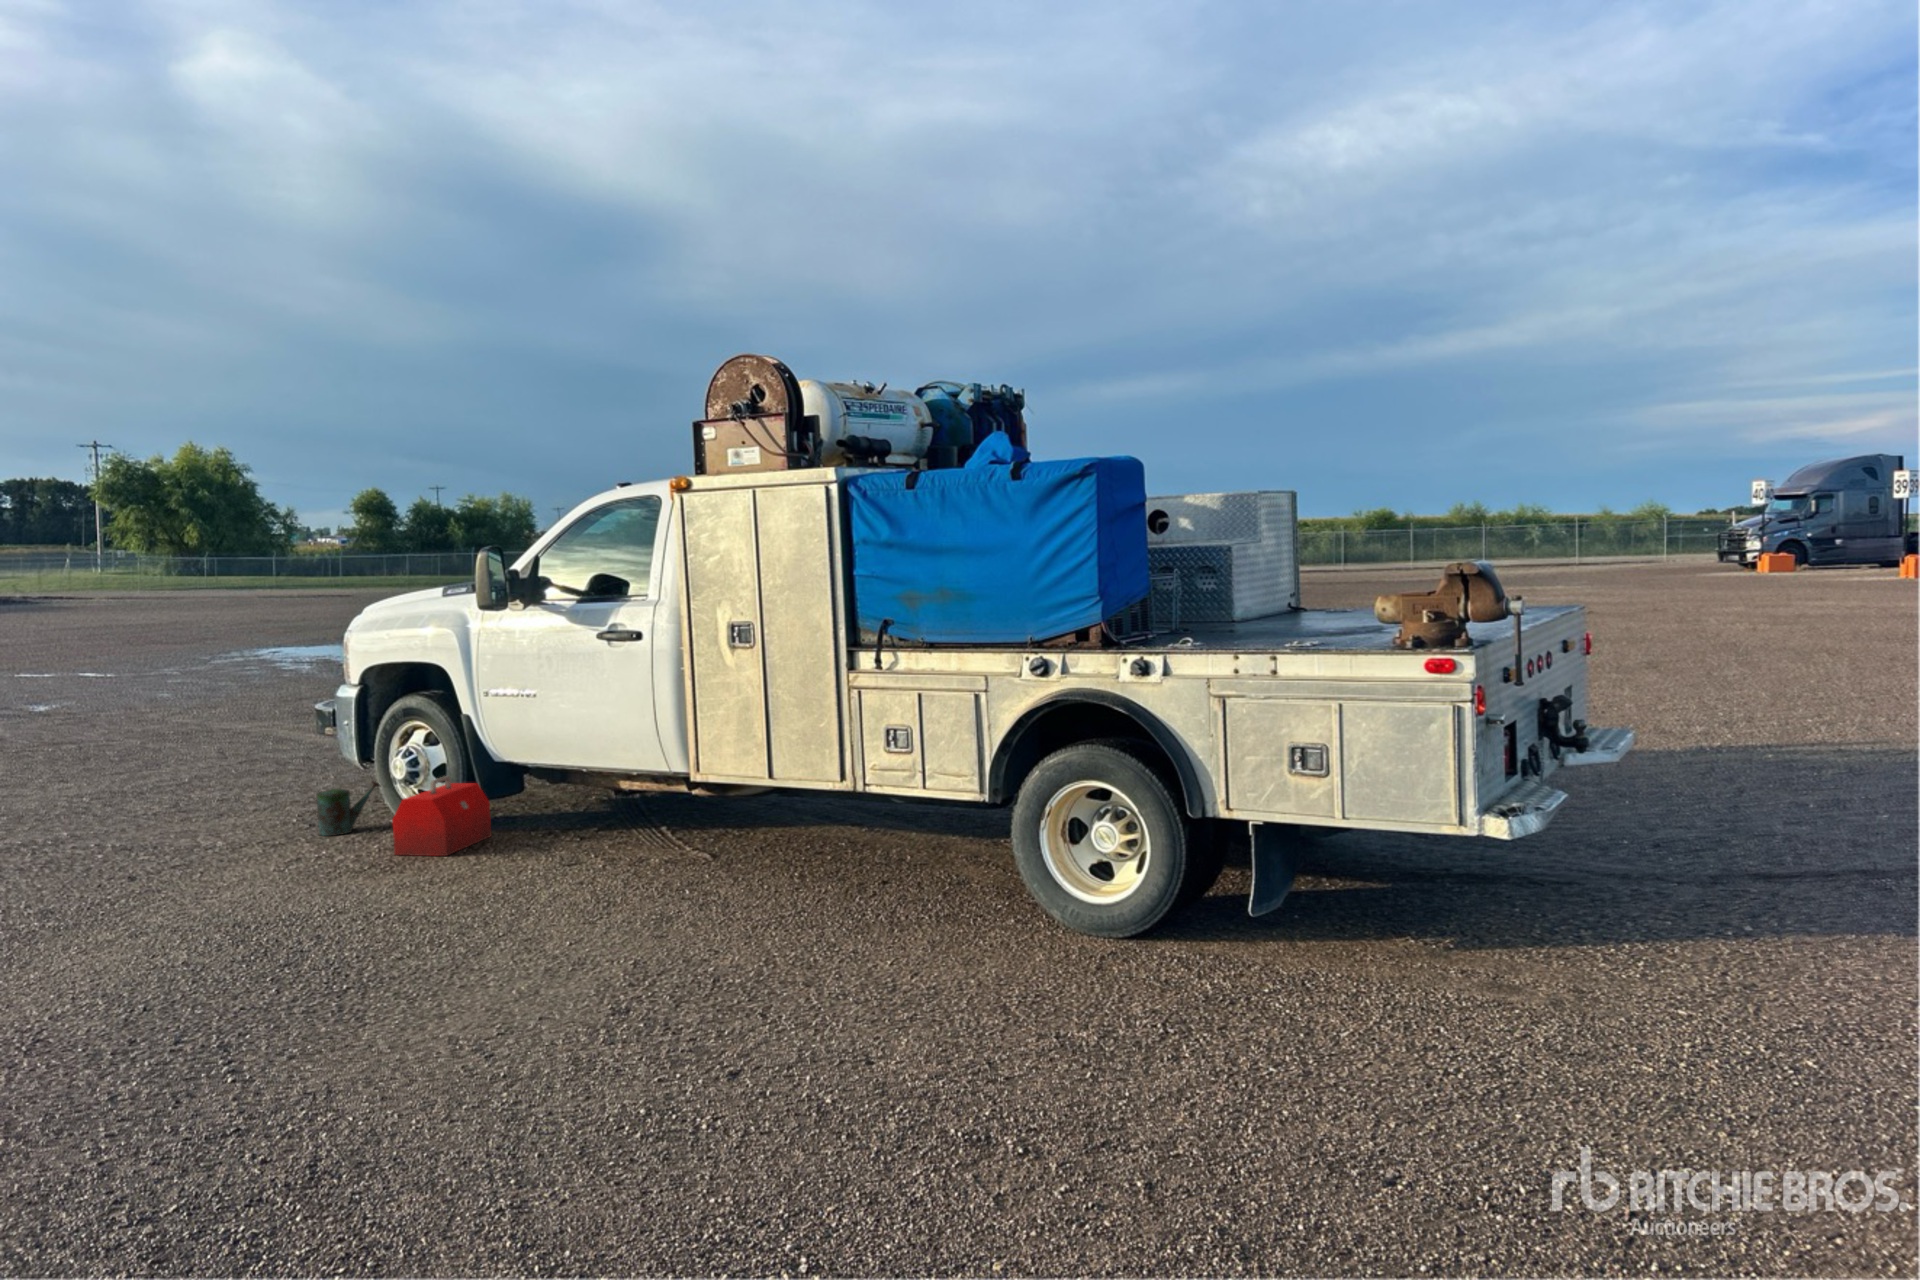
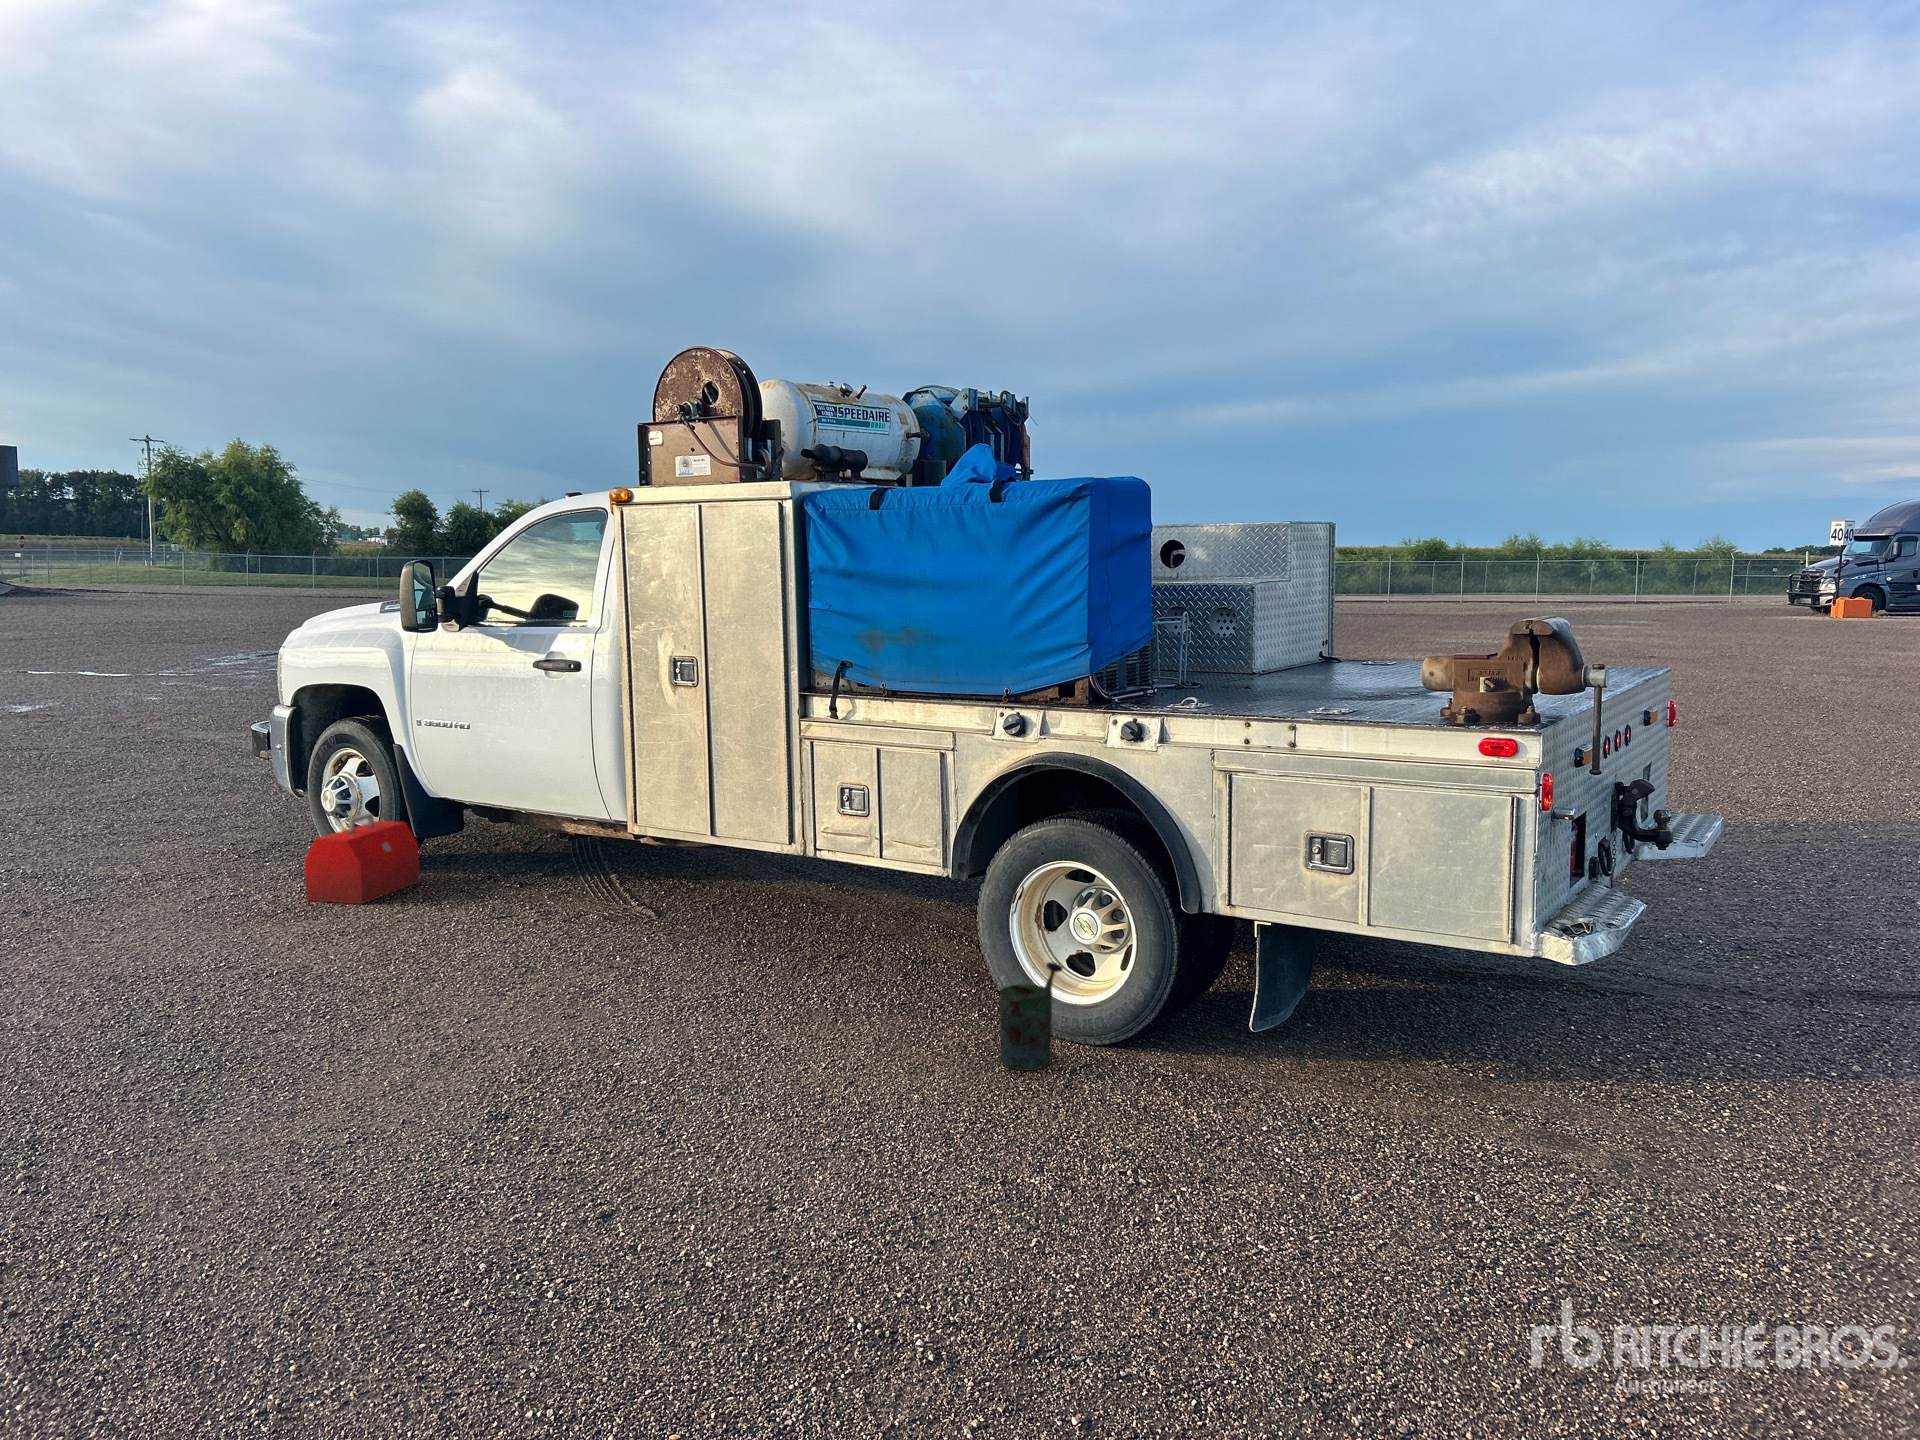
watering can: present [316,781,380,836] -> present [999,962,1063,1070]

